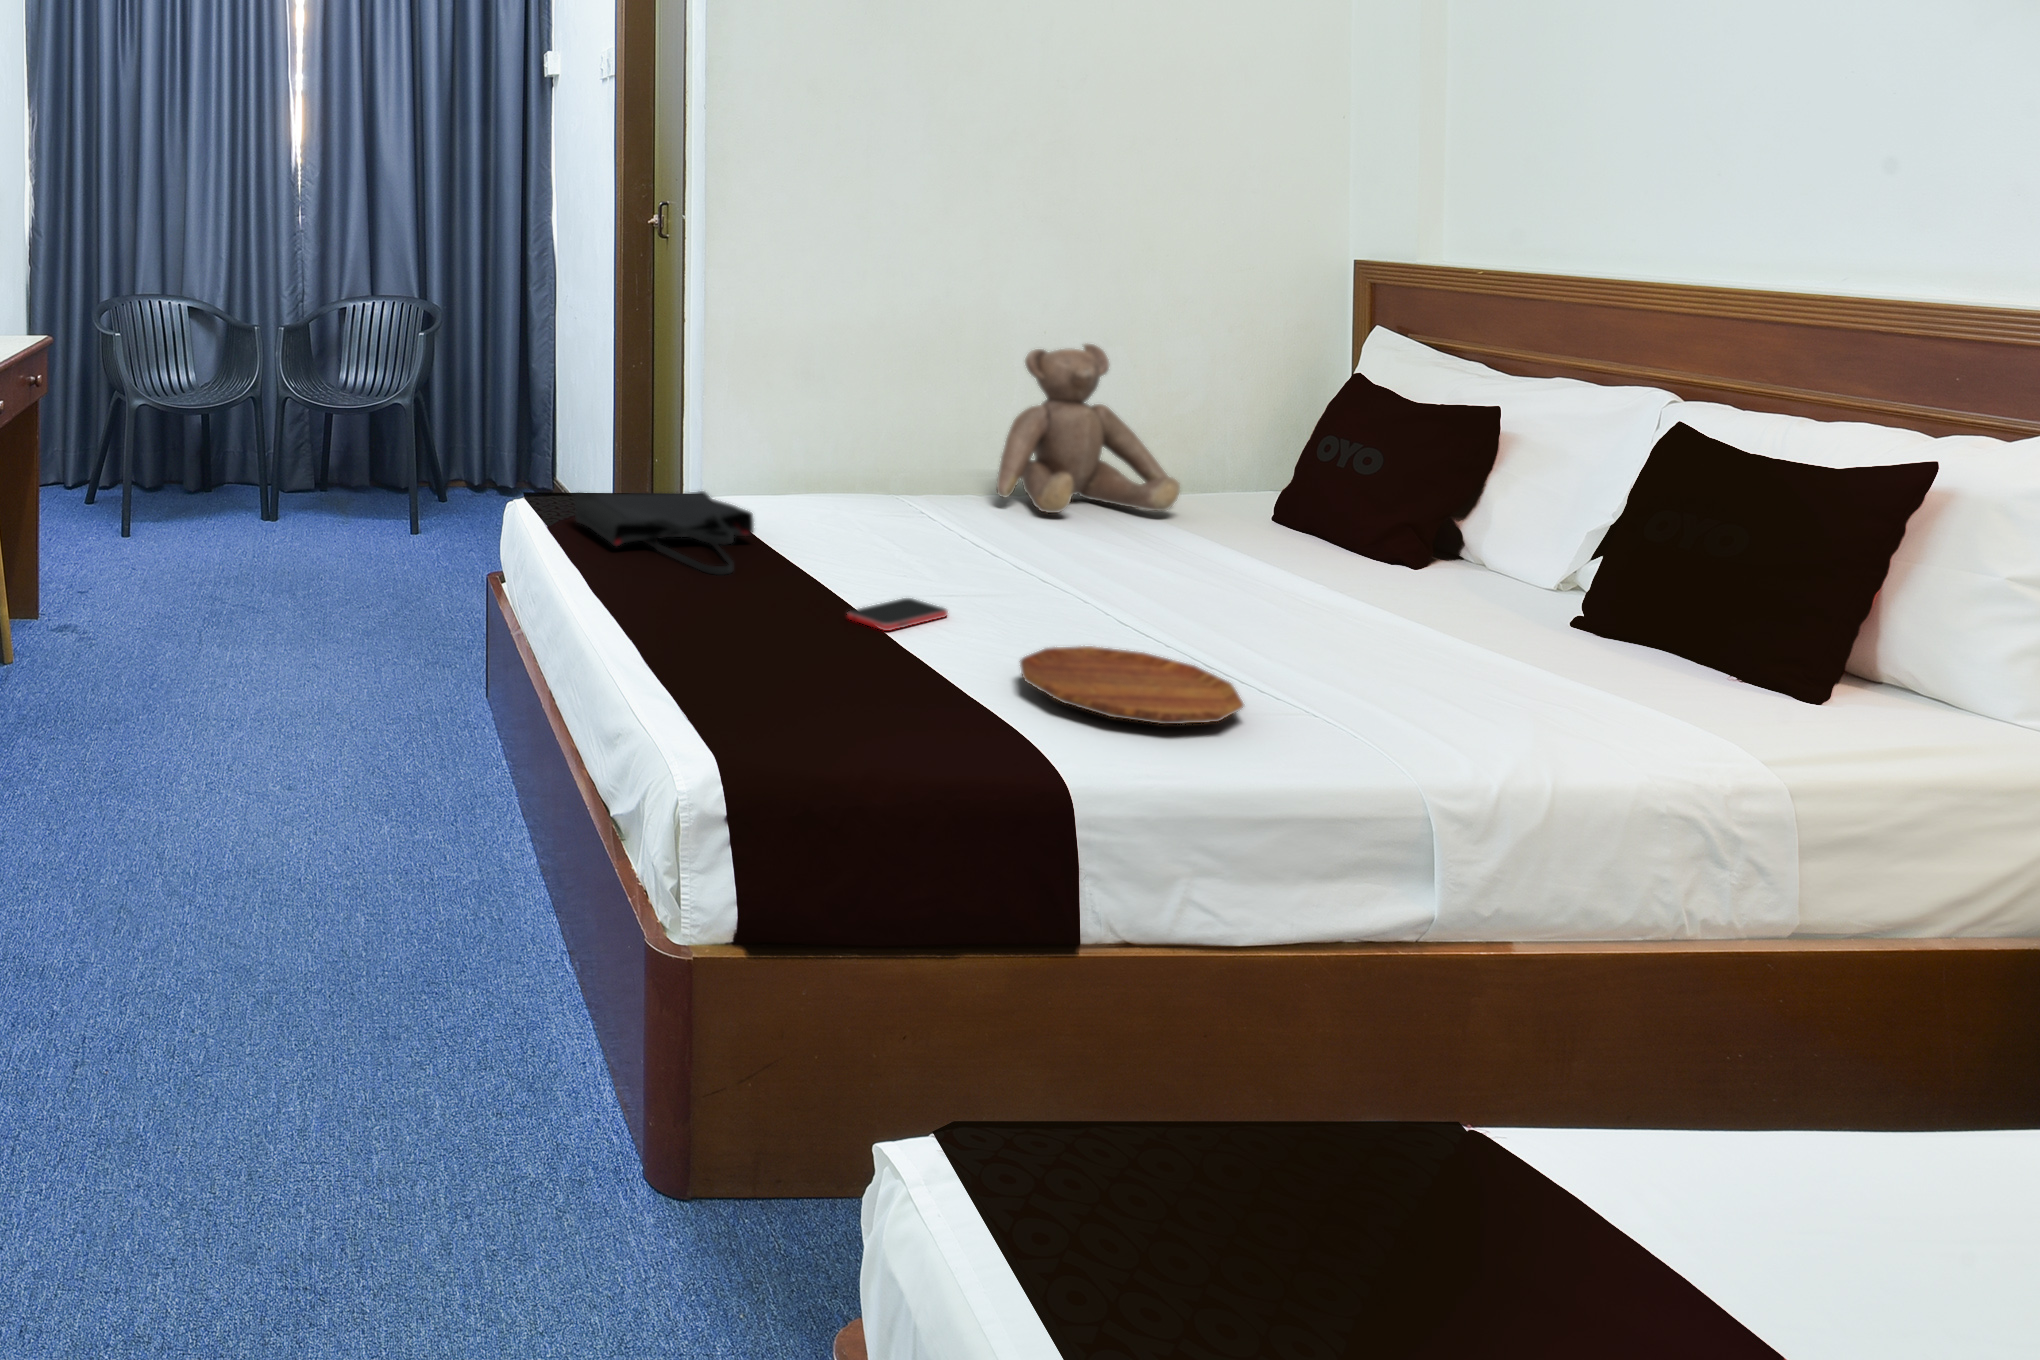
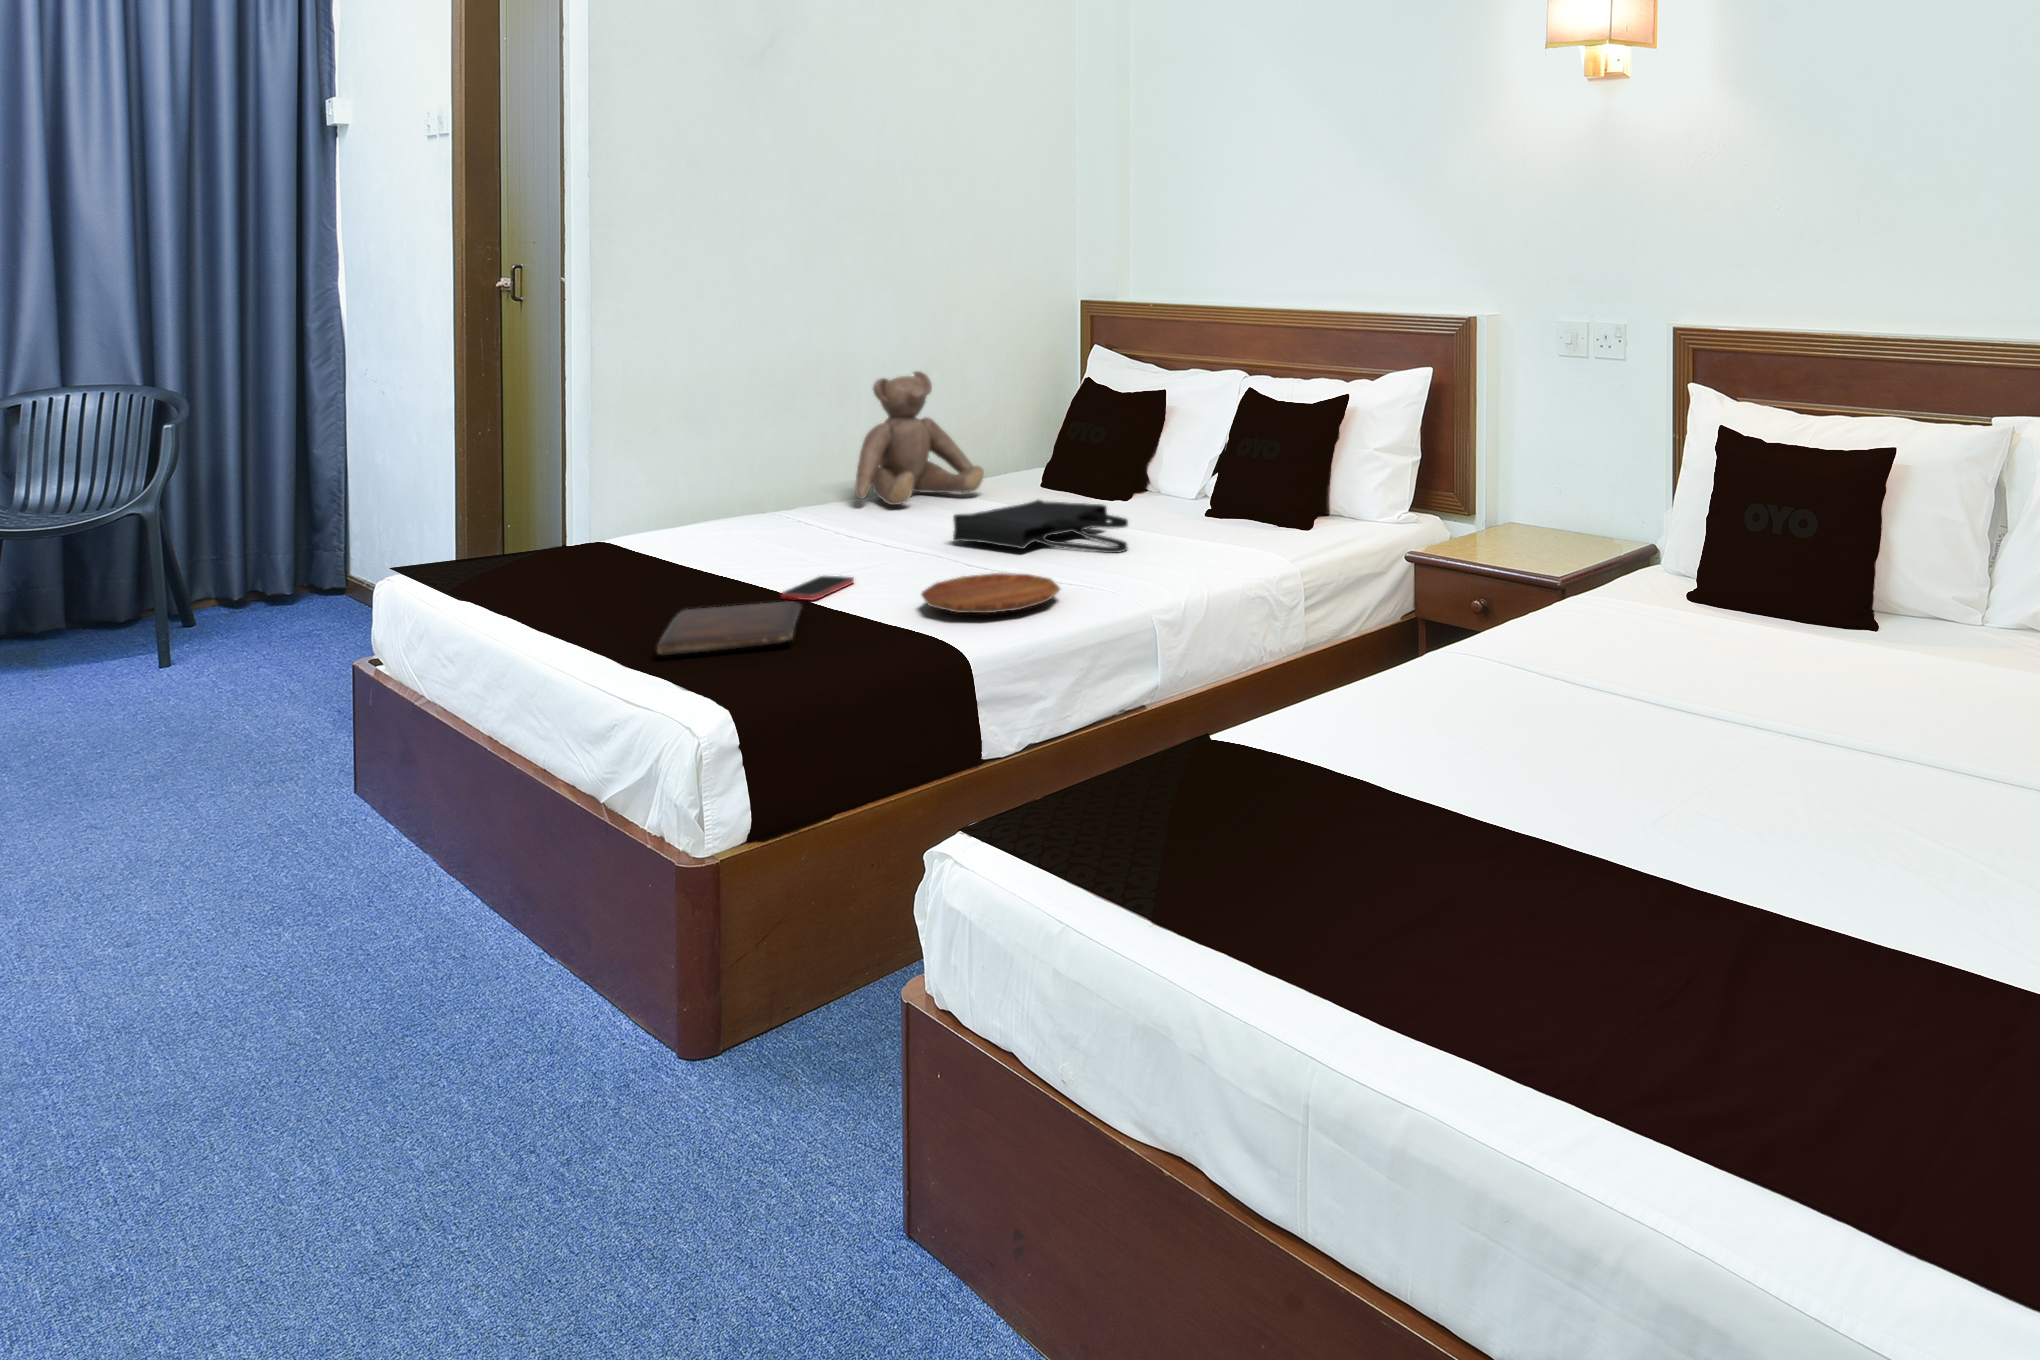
tote bag: present [575,491,754,575] -> present [953,500,1128,553]
book: none [672,610,863,687] -> present [657,601,801,655]

